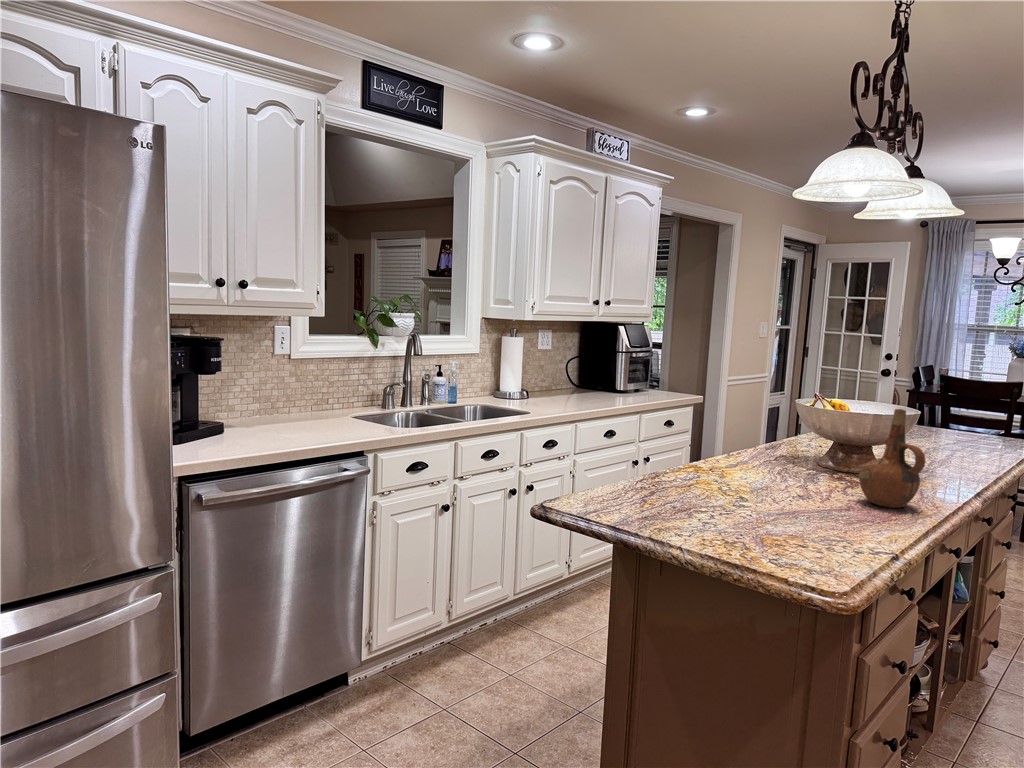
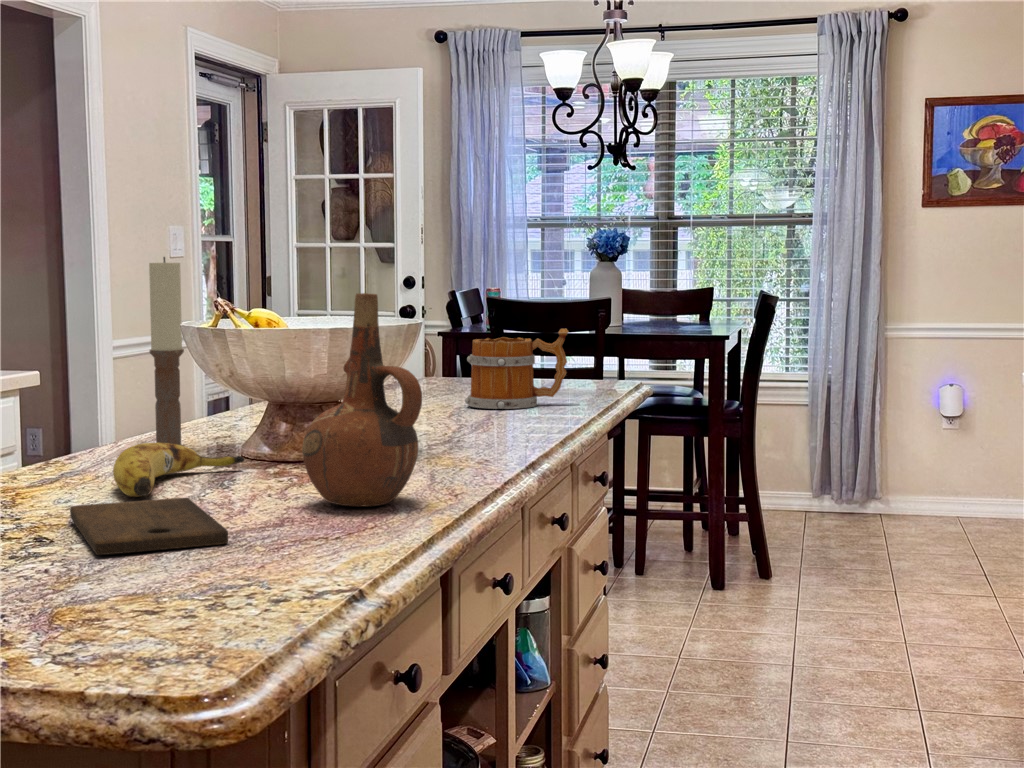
candle: none [773,369,795,457] -> present [149,257,184,446]
mug: none [933,414,1002,454] -> present [465,329,568,409]
fruit: none [764,457,822,483] -> present [113,443,245,497]
cutting board: none [752,485,827,517] -> present [70,498,228,555]

